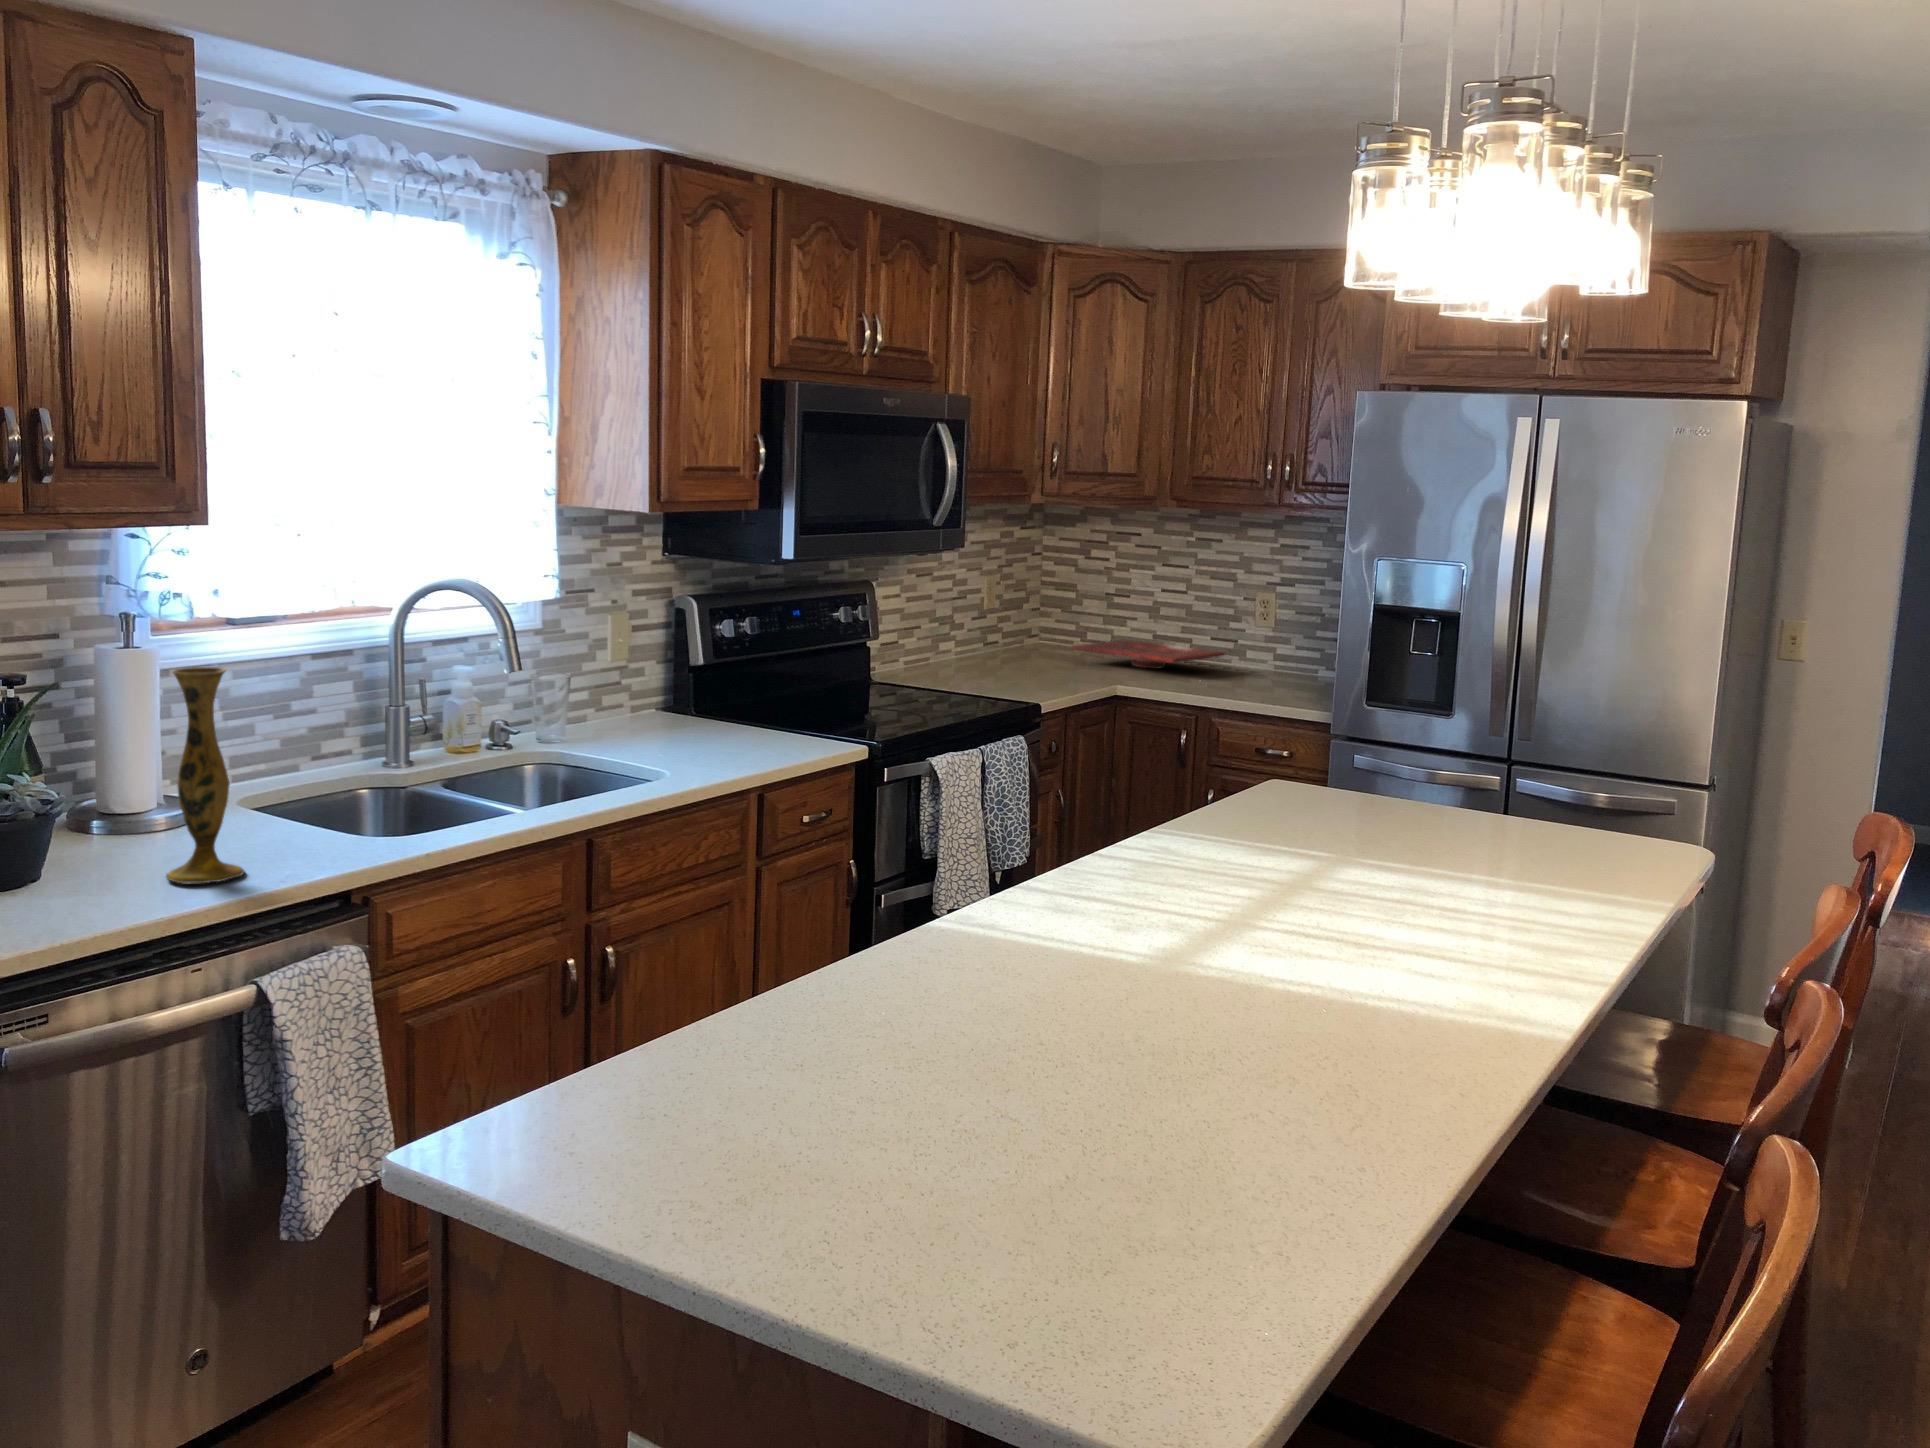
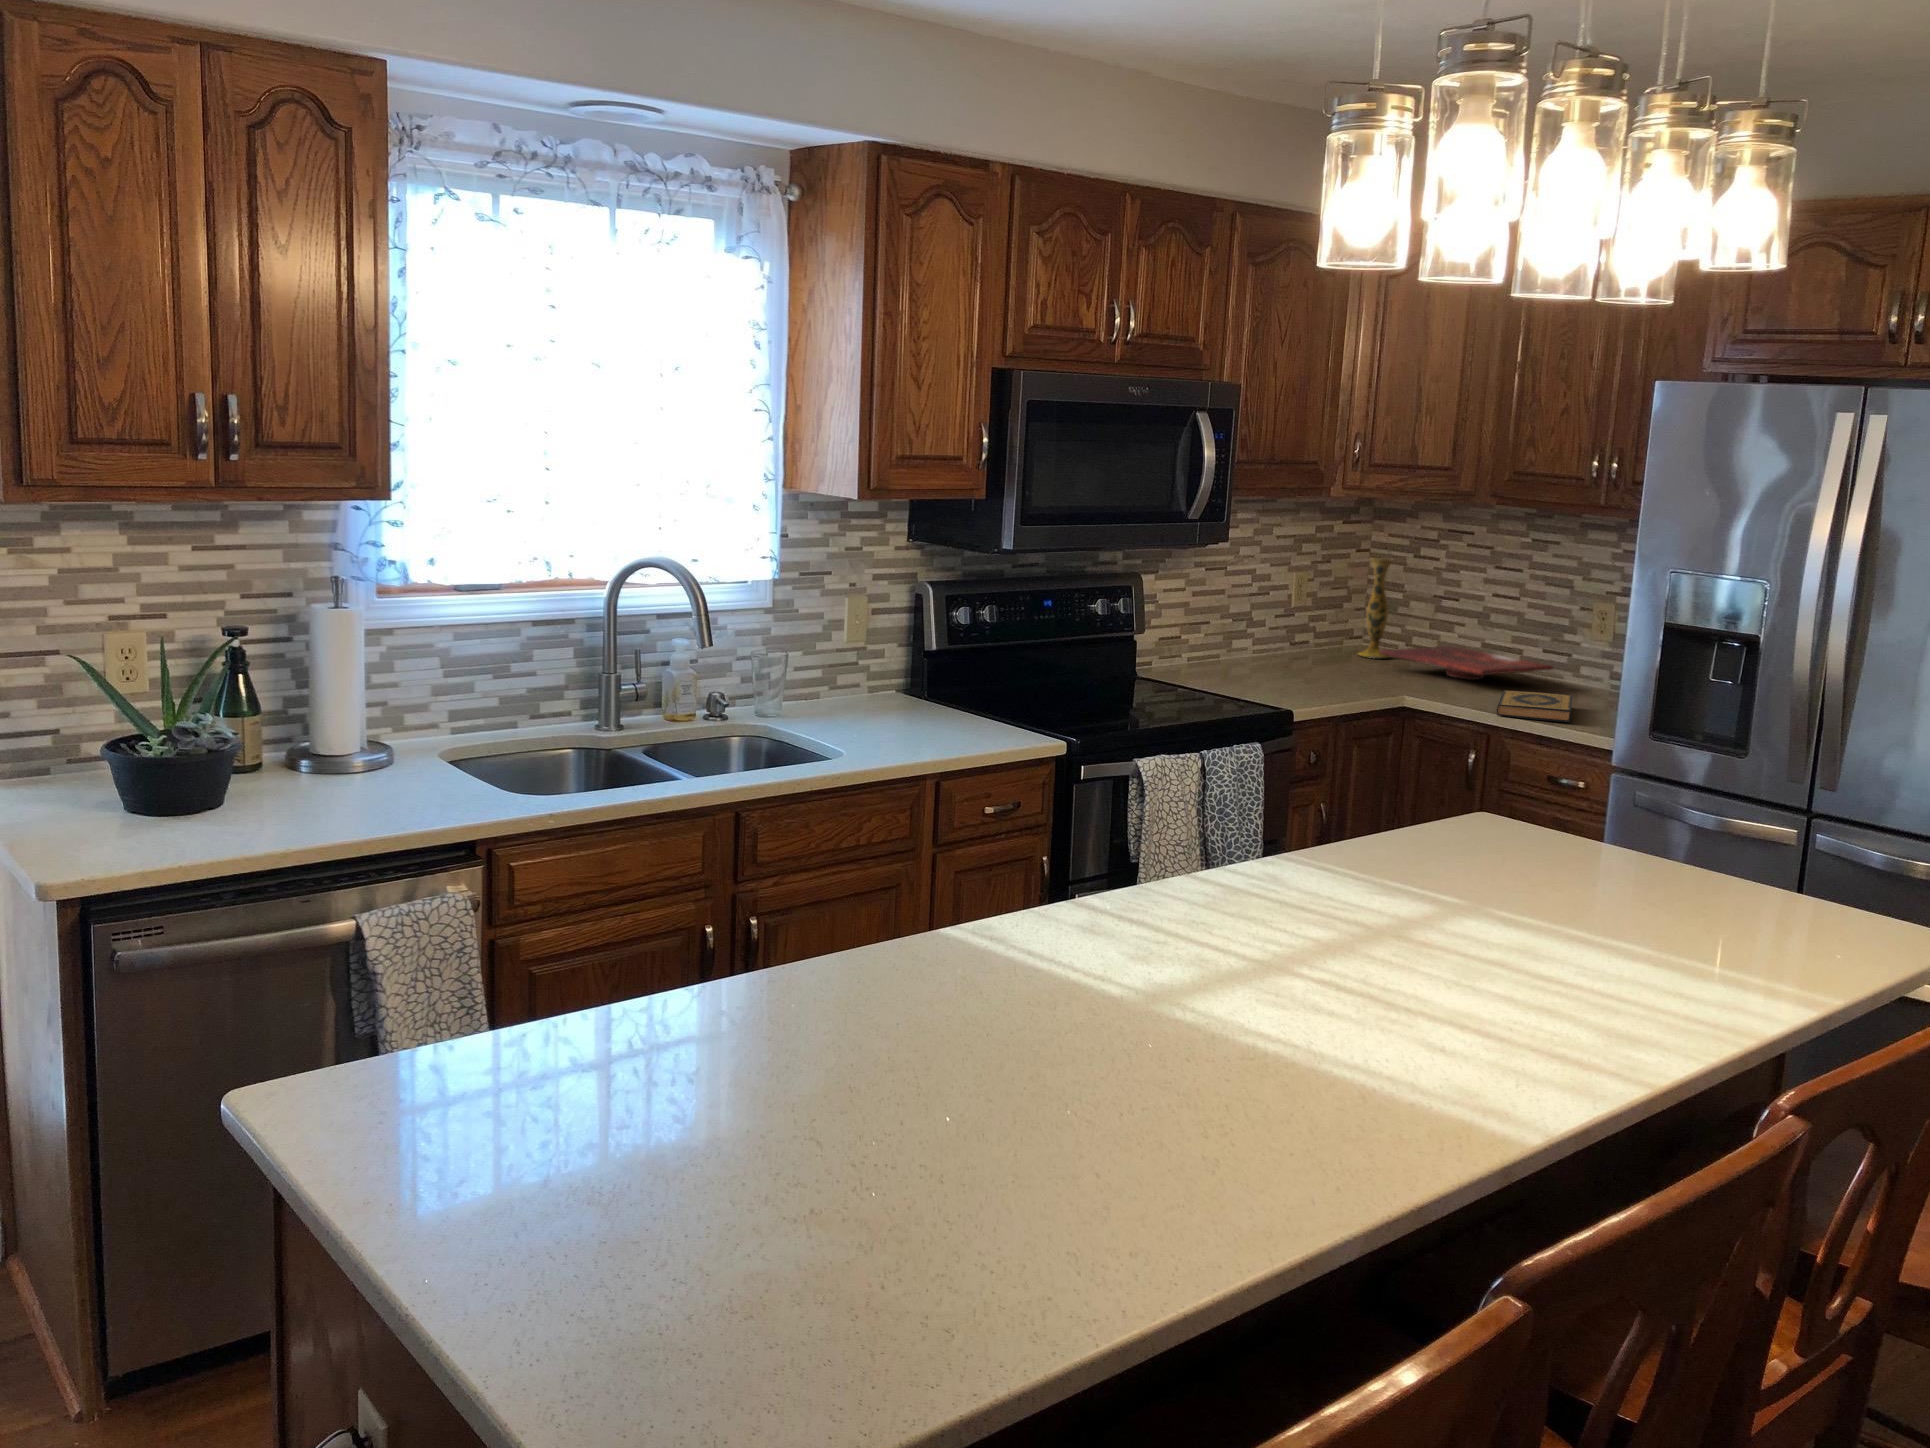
vase: present [166,667,244,883] -> present [1358,558,1392,658]
hardback book: none [1197,676,1269,700] -> present [1497,690,1573,722]

